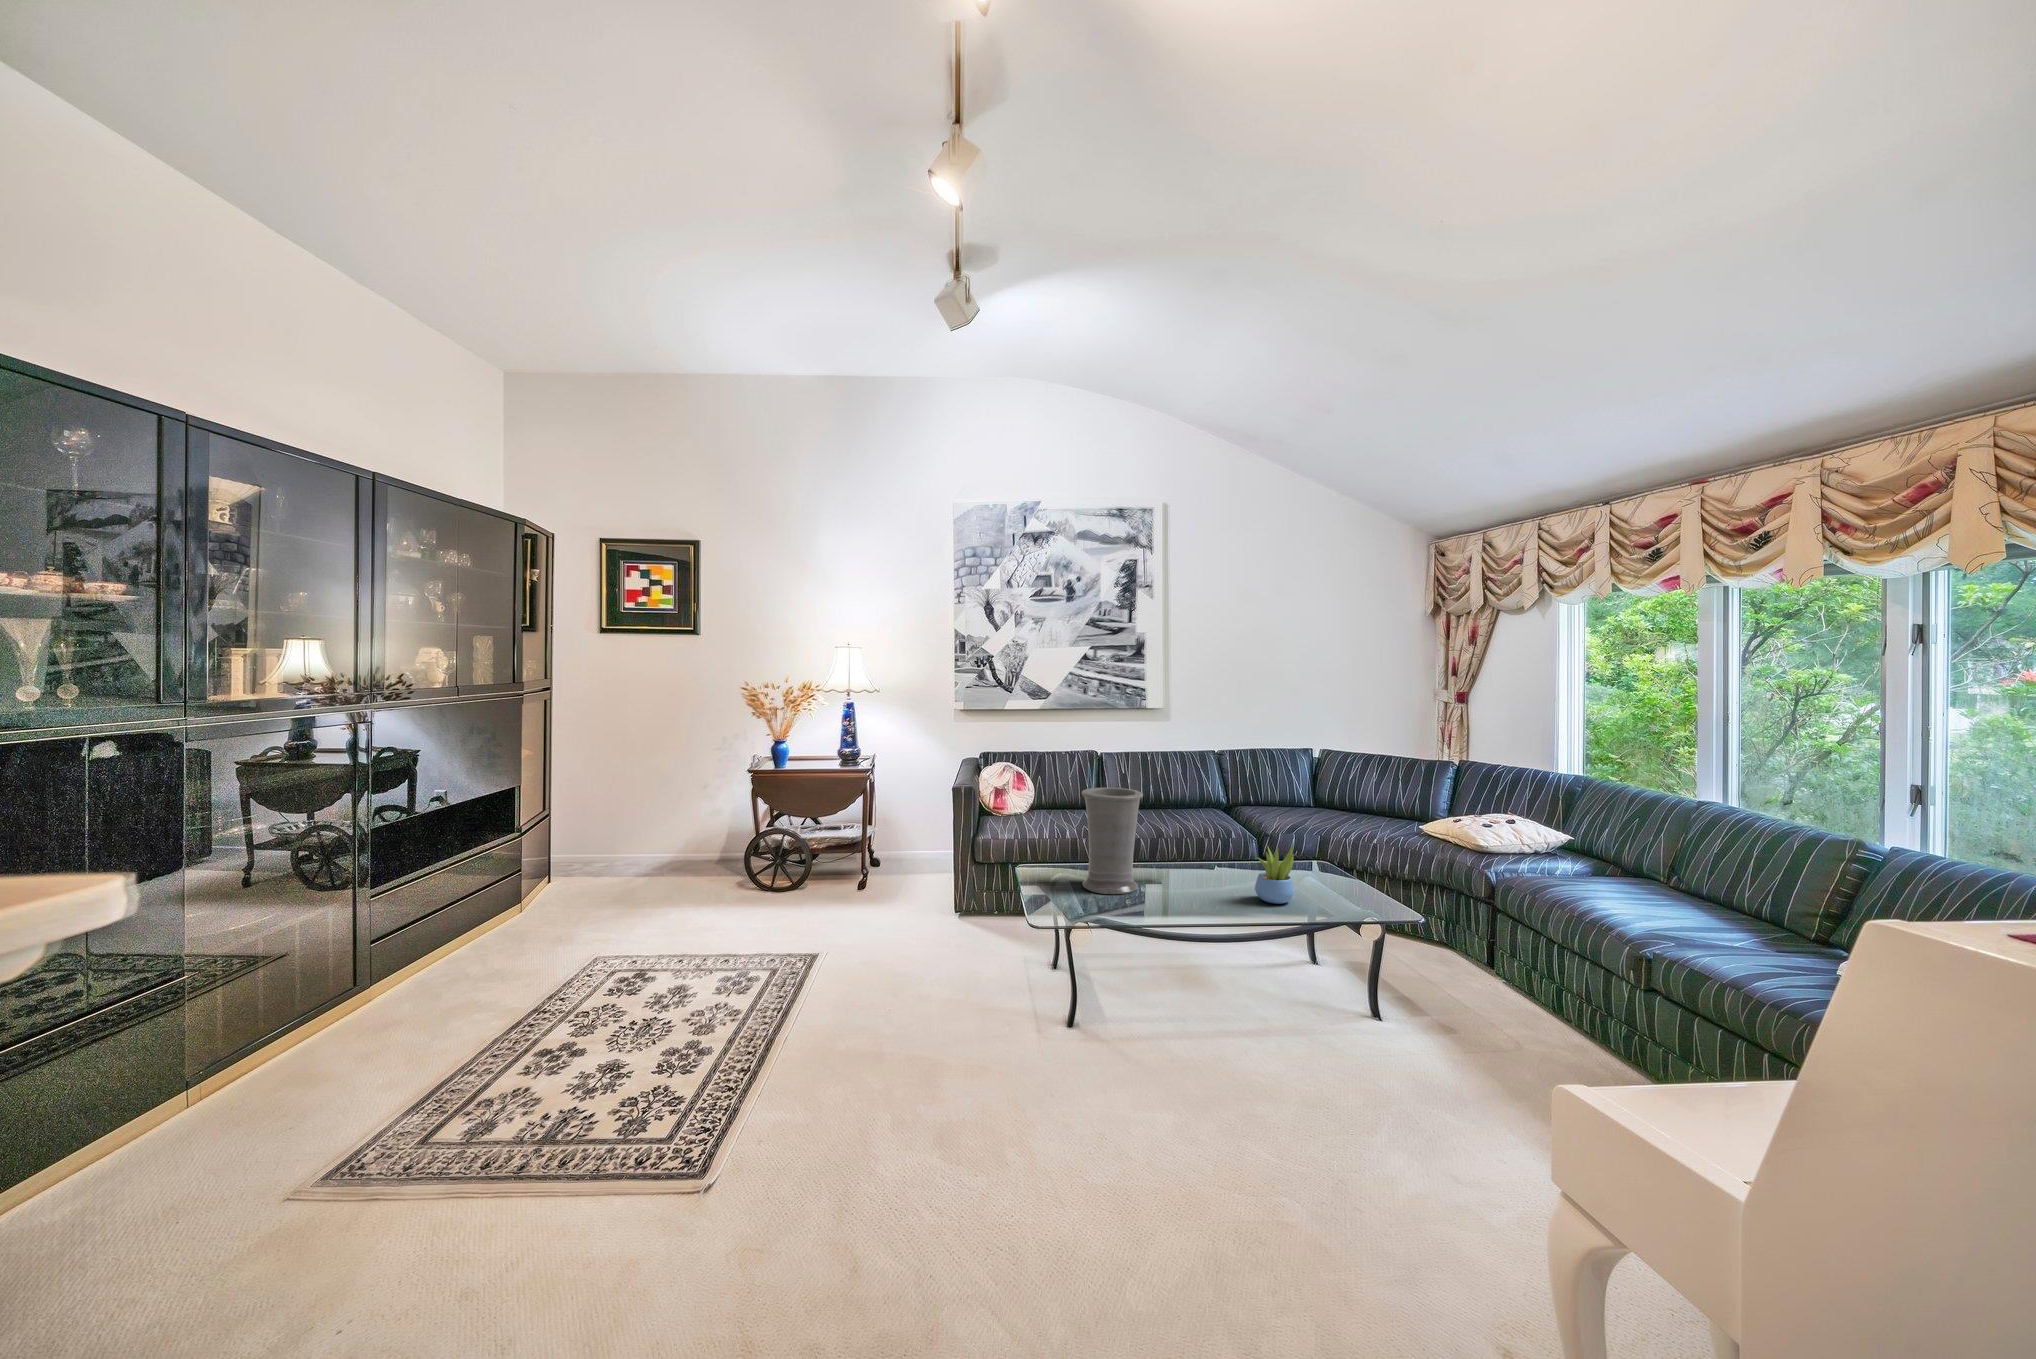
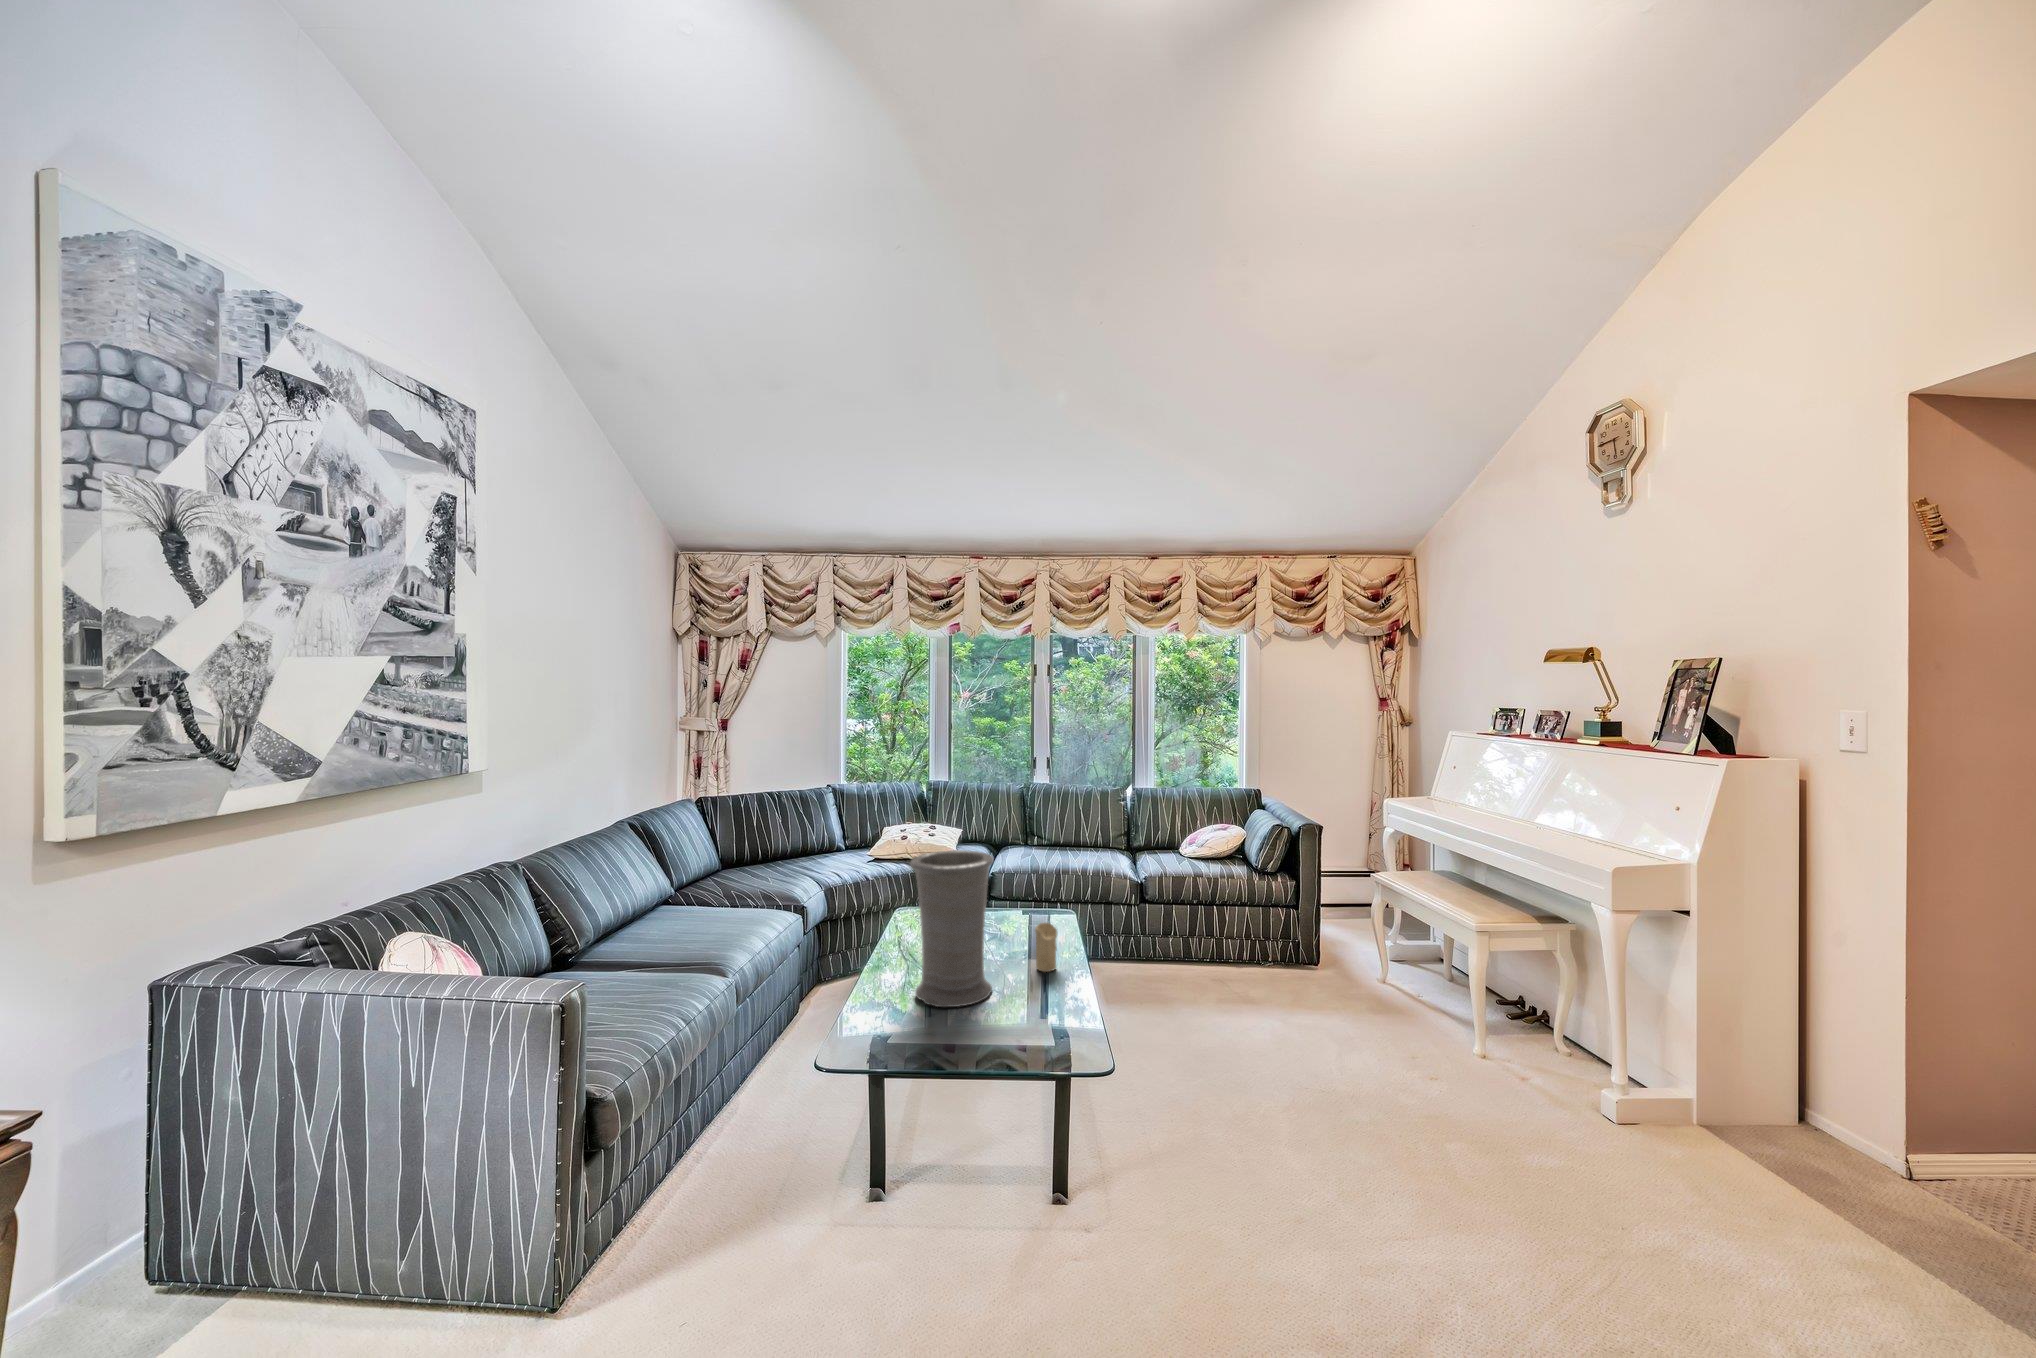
succulent plant: present [1255,844,1295,904] -> none [1001,859,1040,926]
candle: none [1150,870,1169,909] -> present [1035,922,1057,972]

